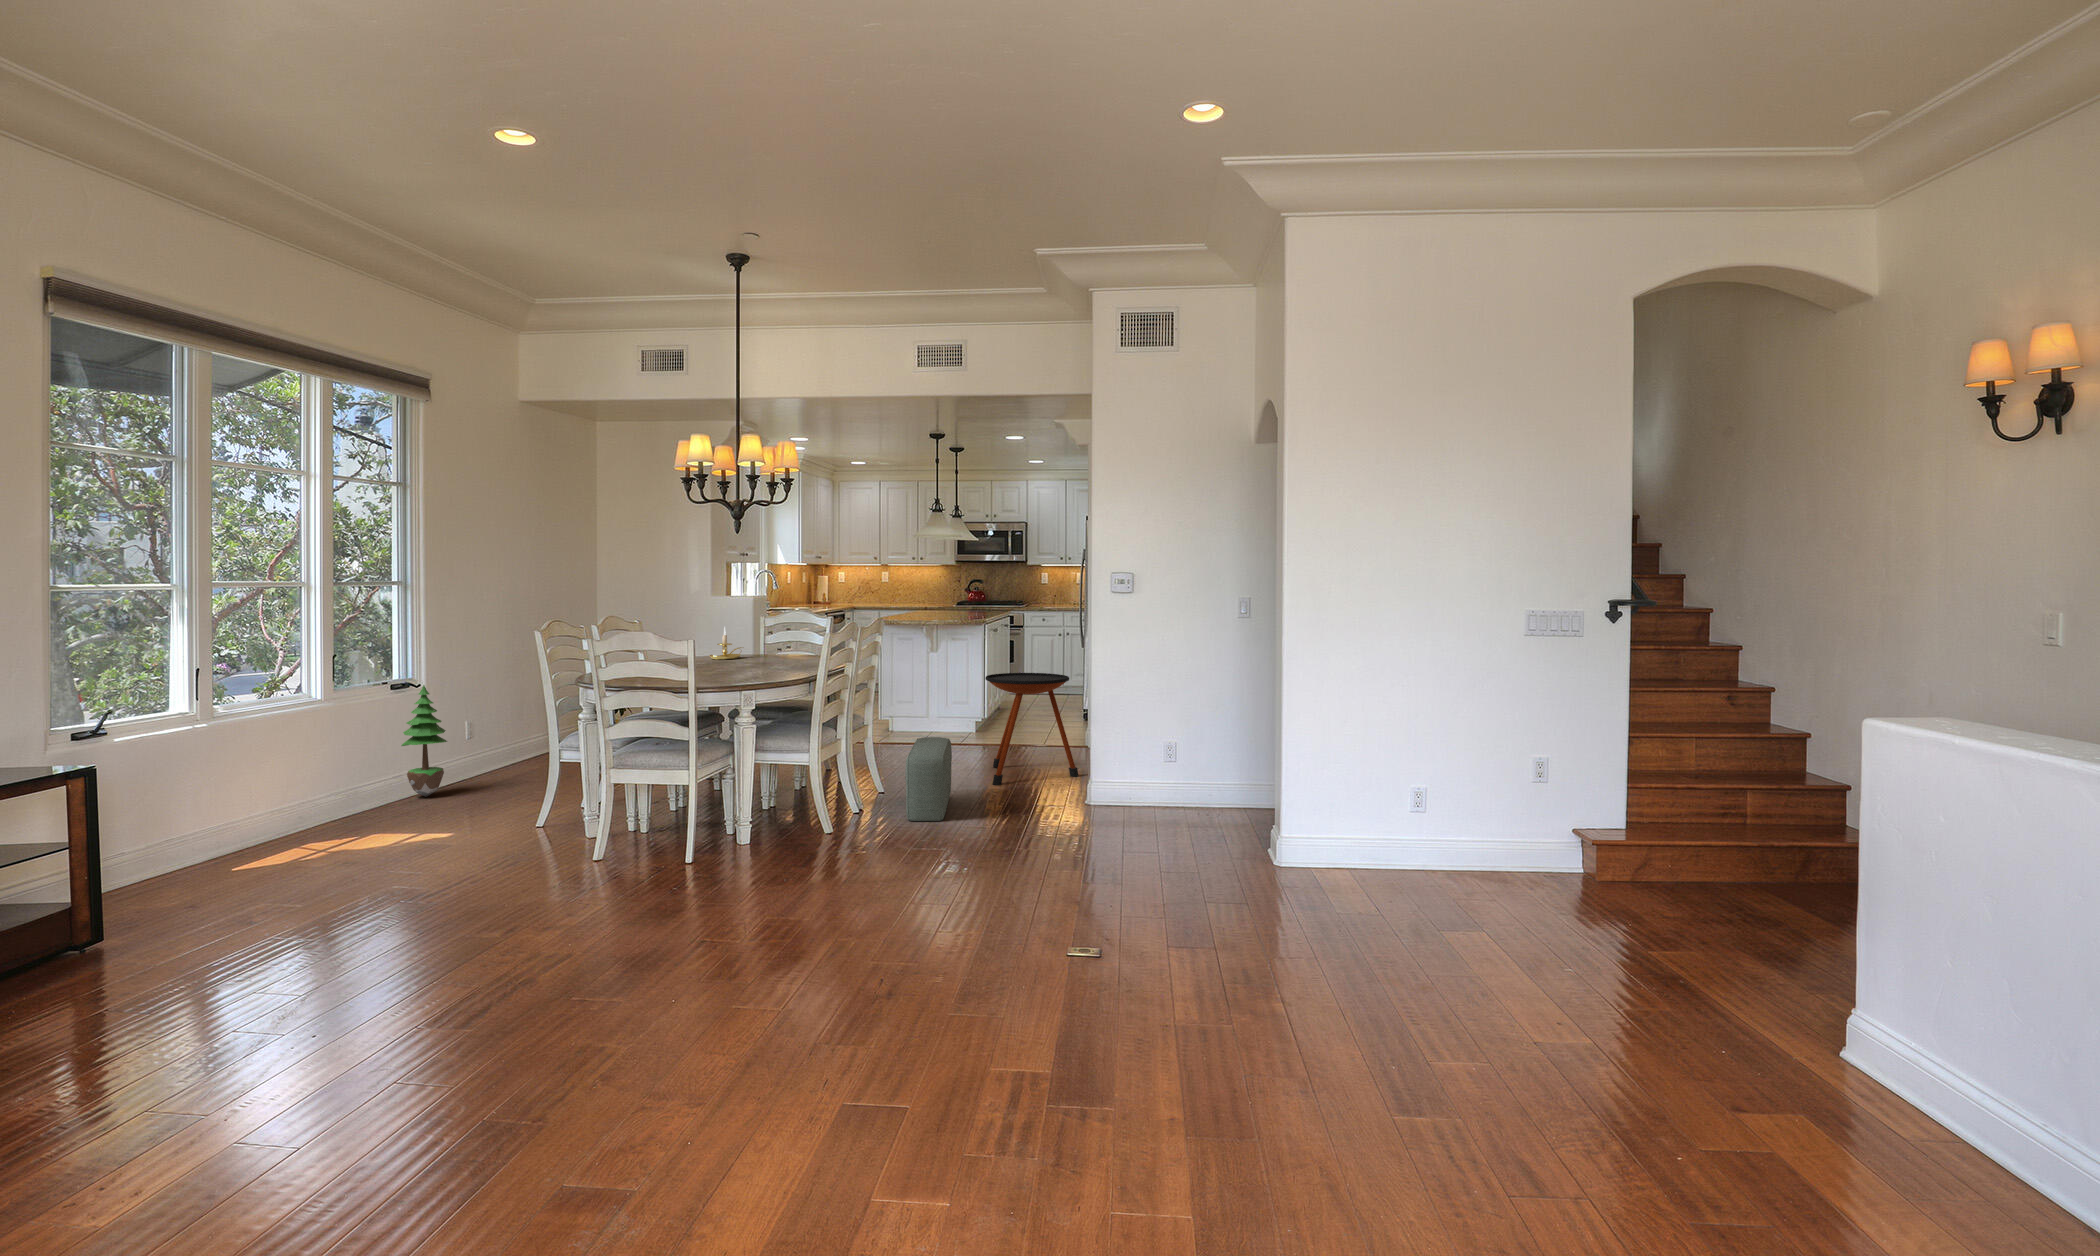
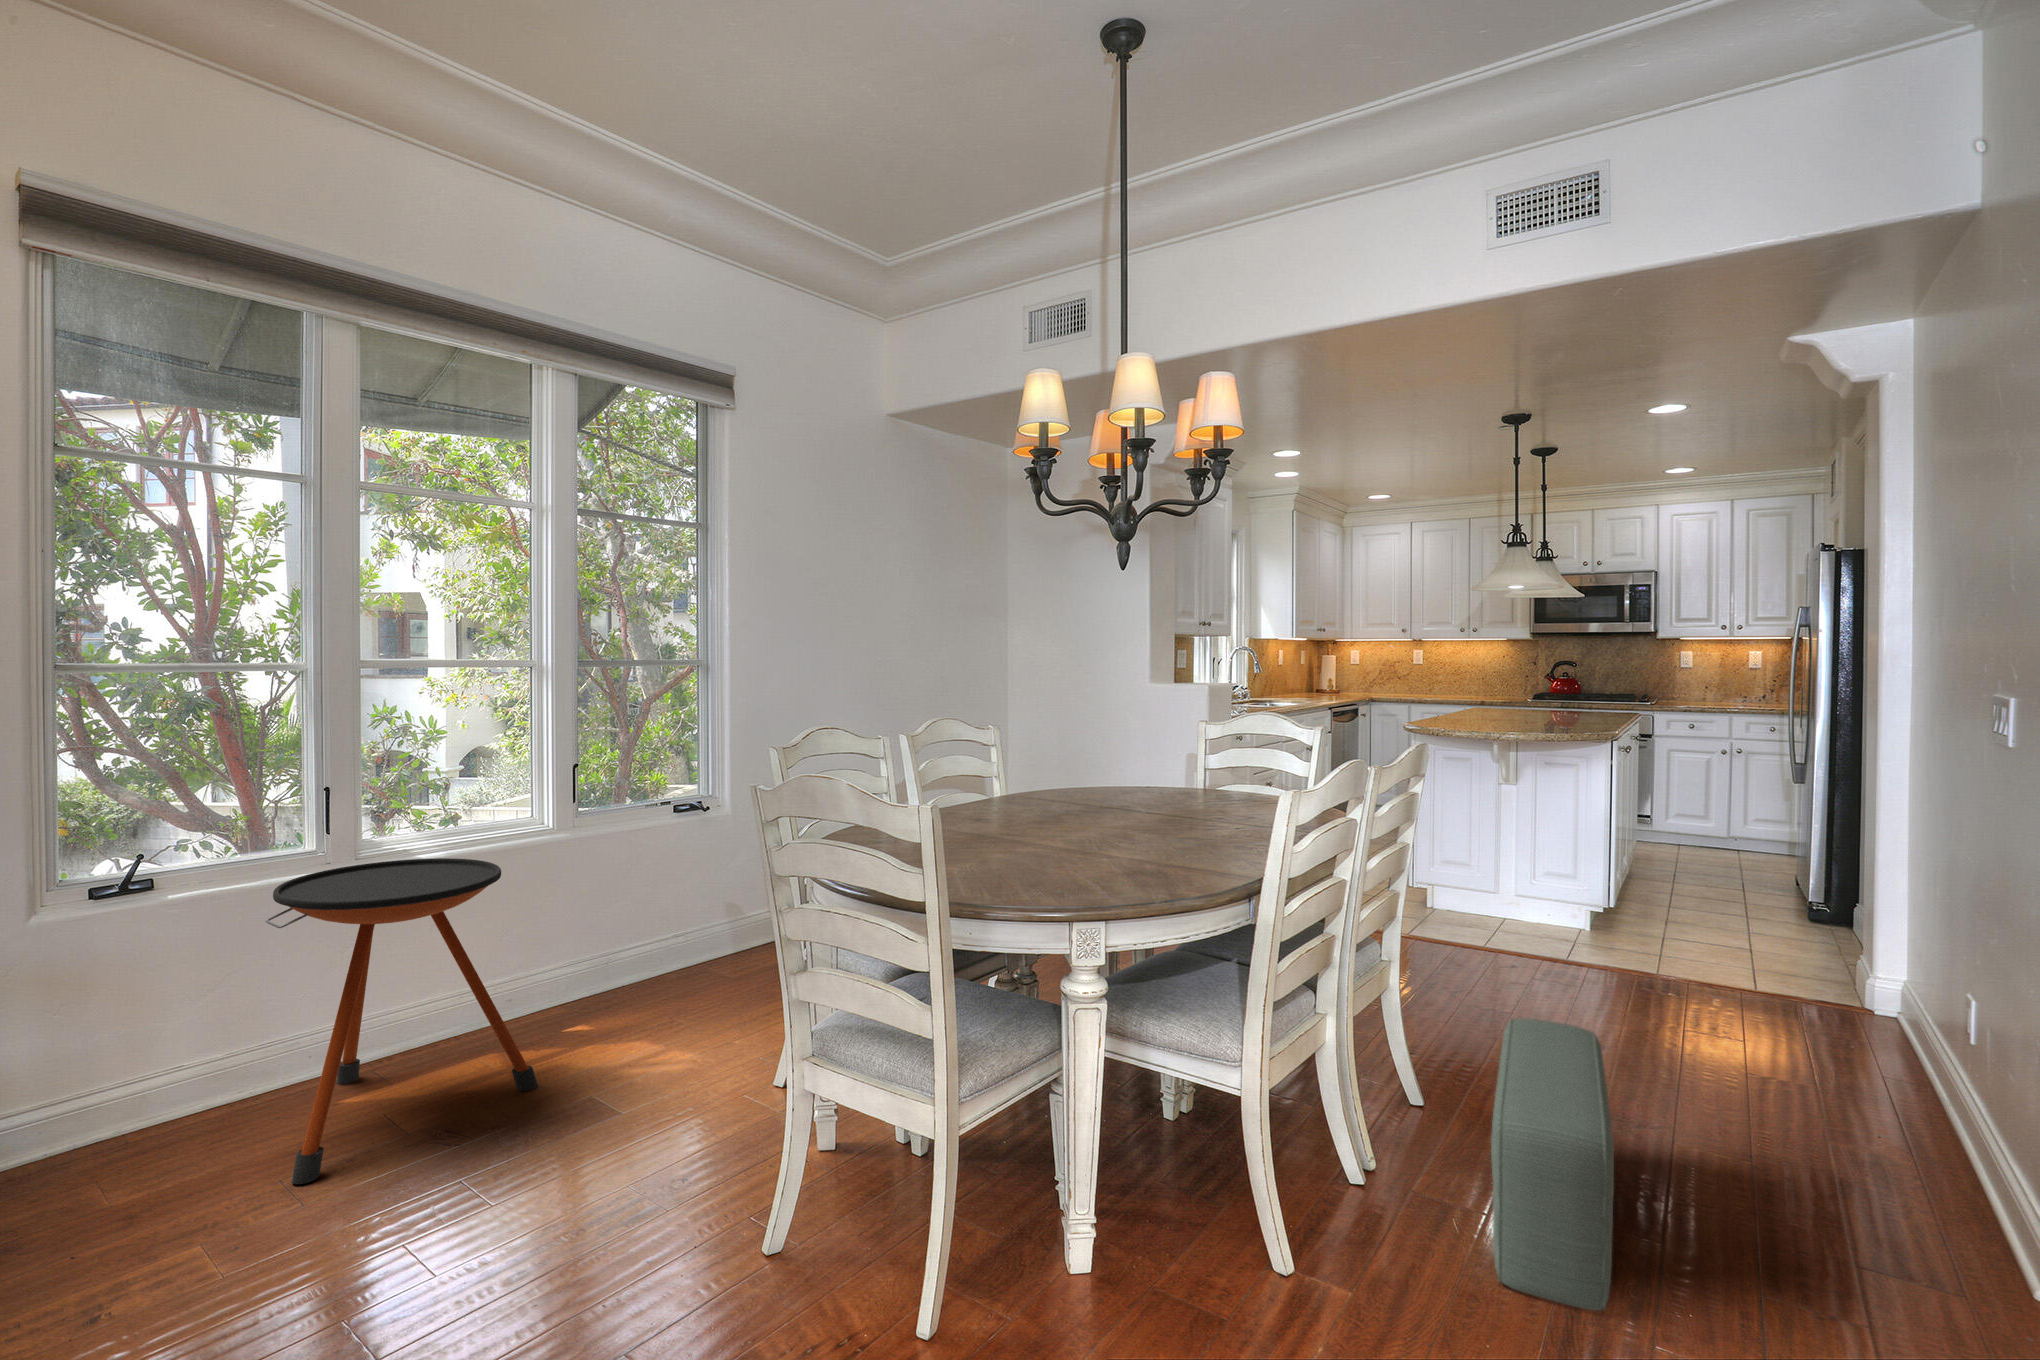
candle holder: present [709,627,742,659] -> none [1081,743,1146,806]
side table: present [985,673,1079,785] -> present [265,858,538,1184]
potted tree: present [401,685,447,797] -> none [669,812,731,978]

